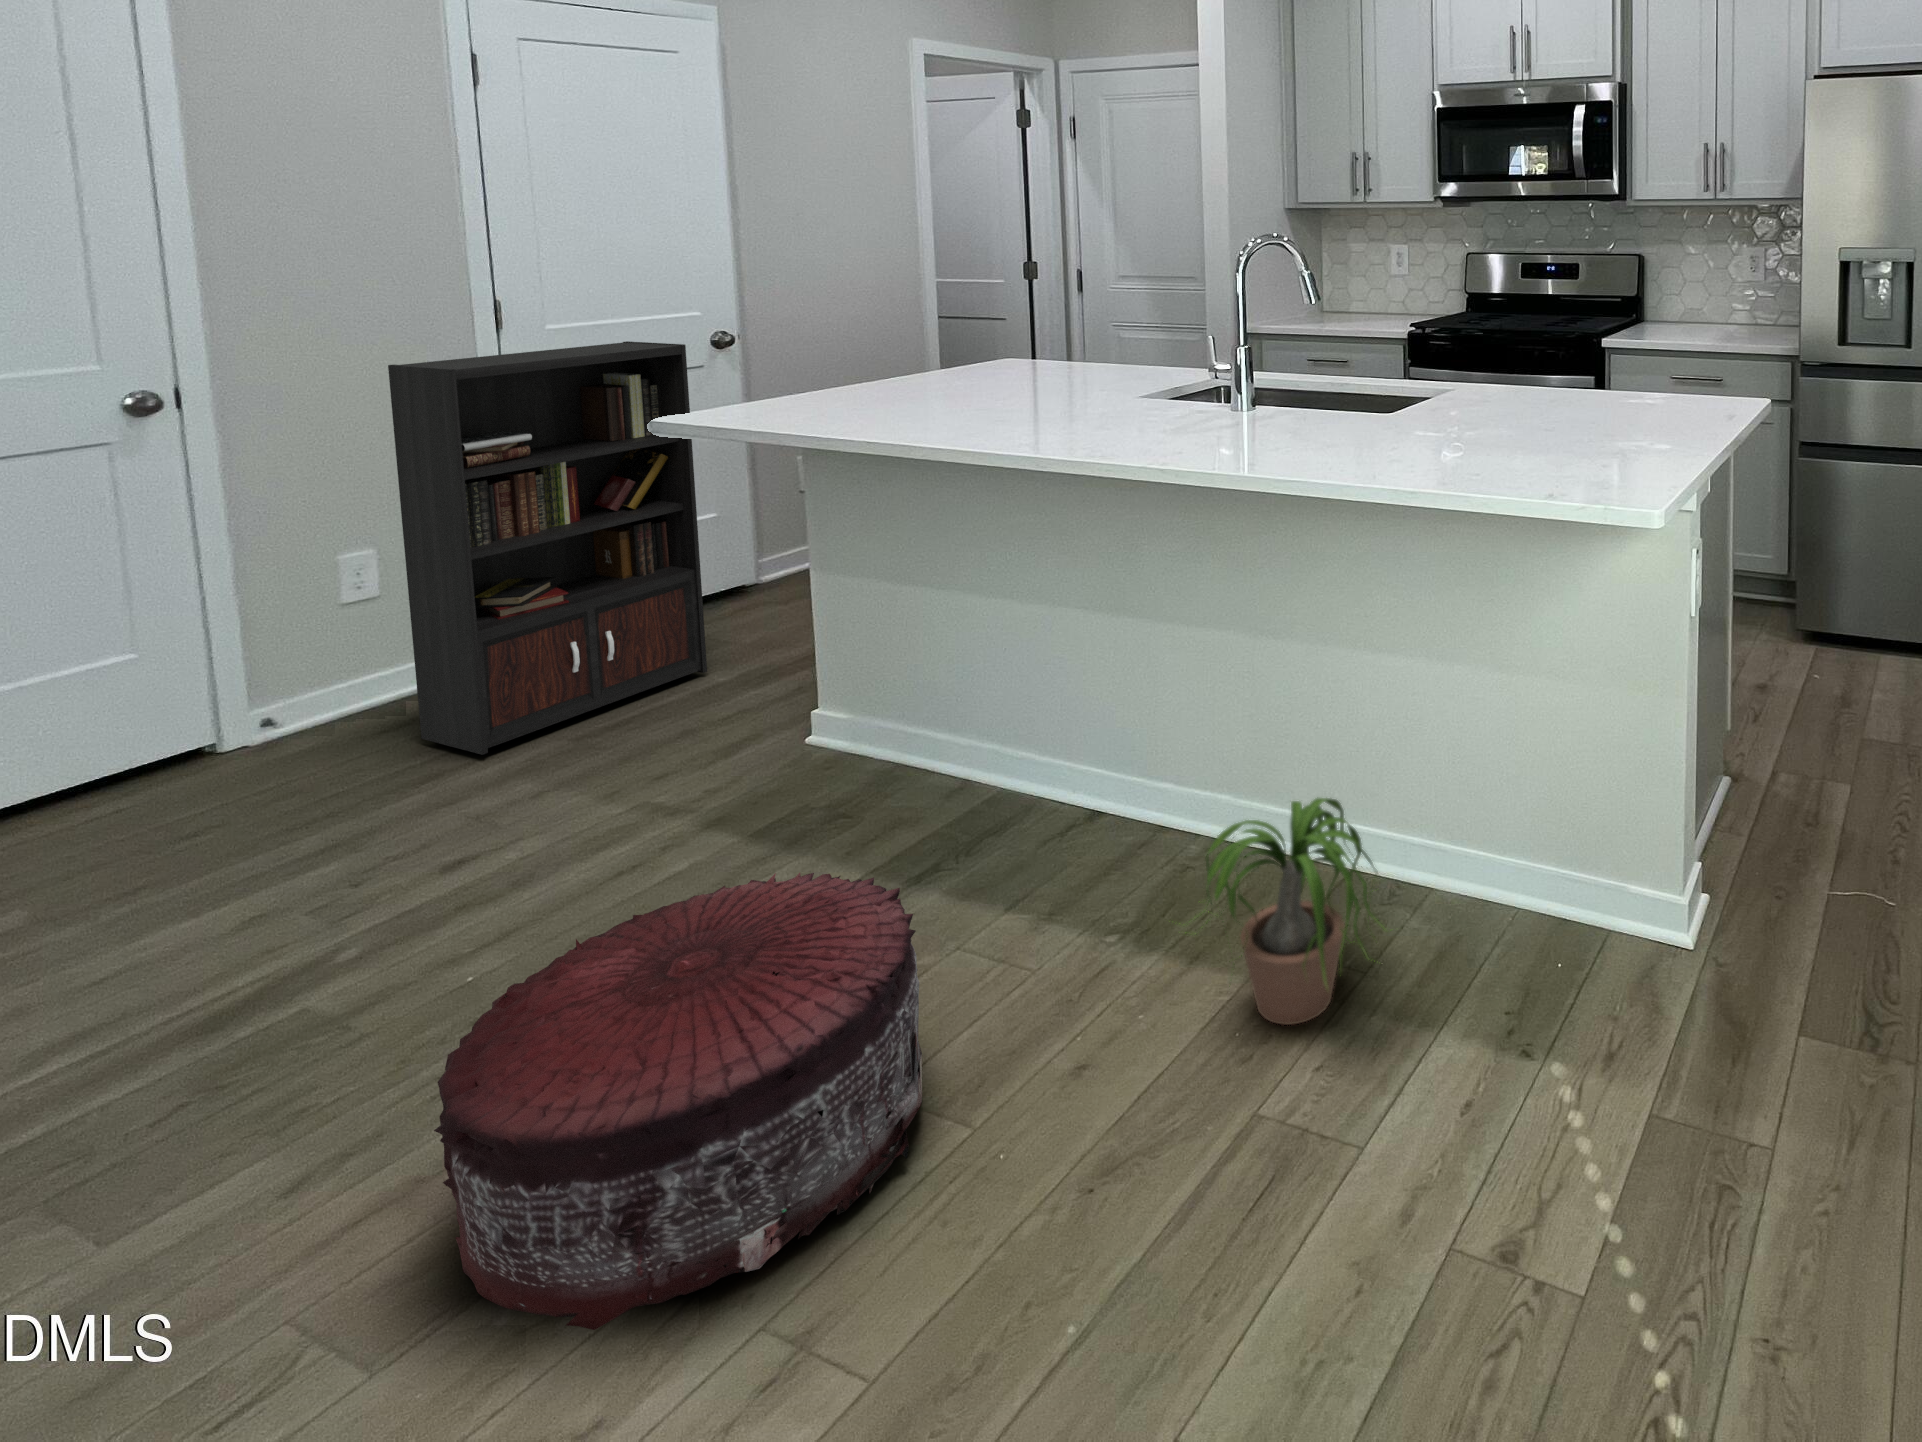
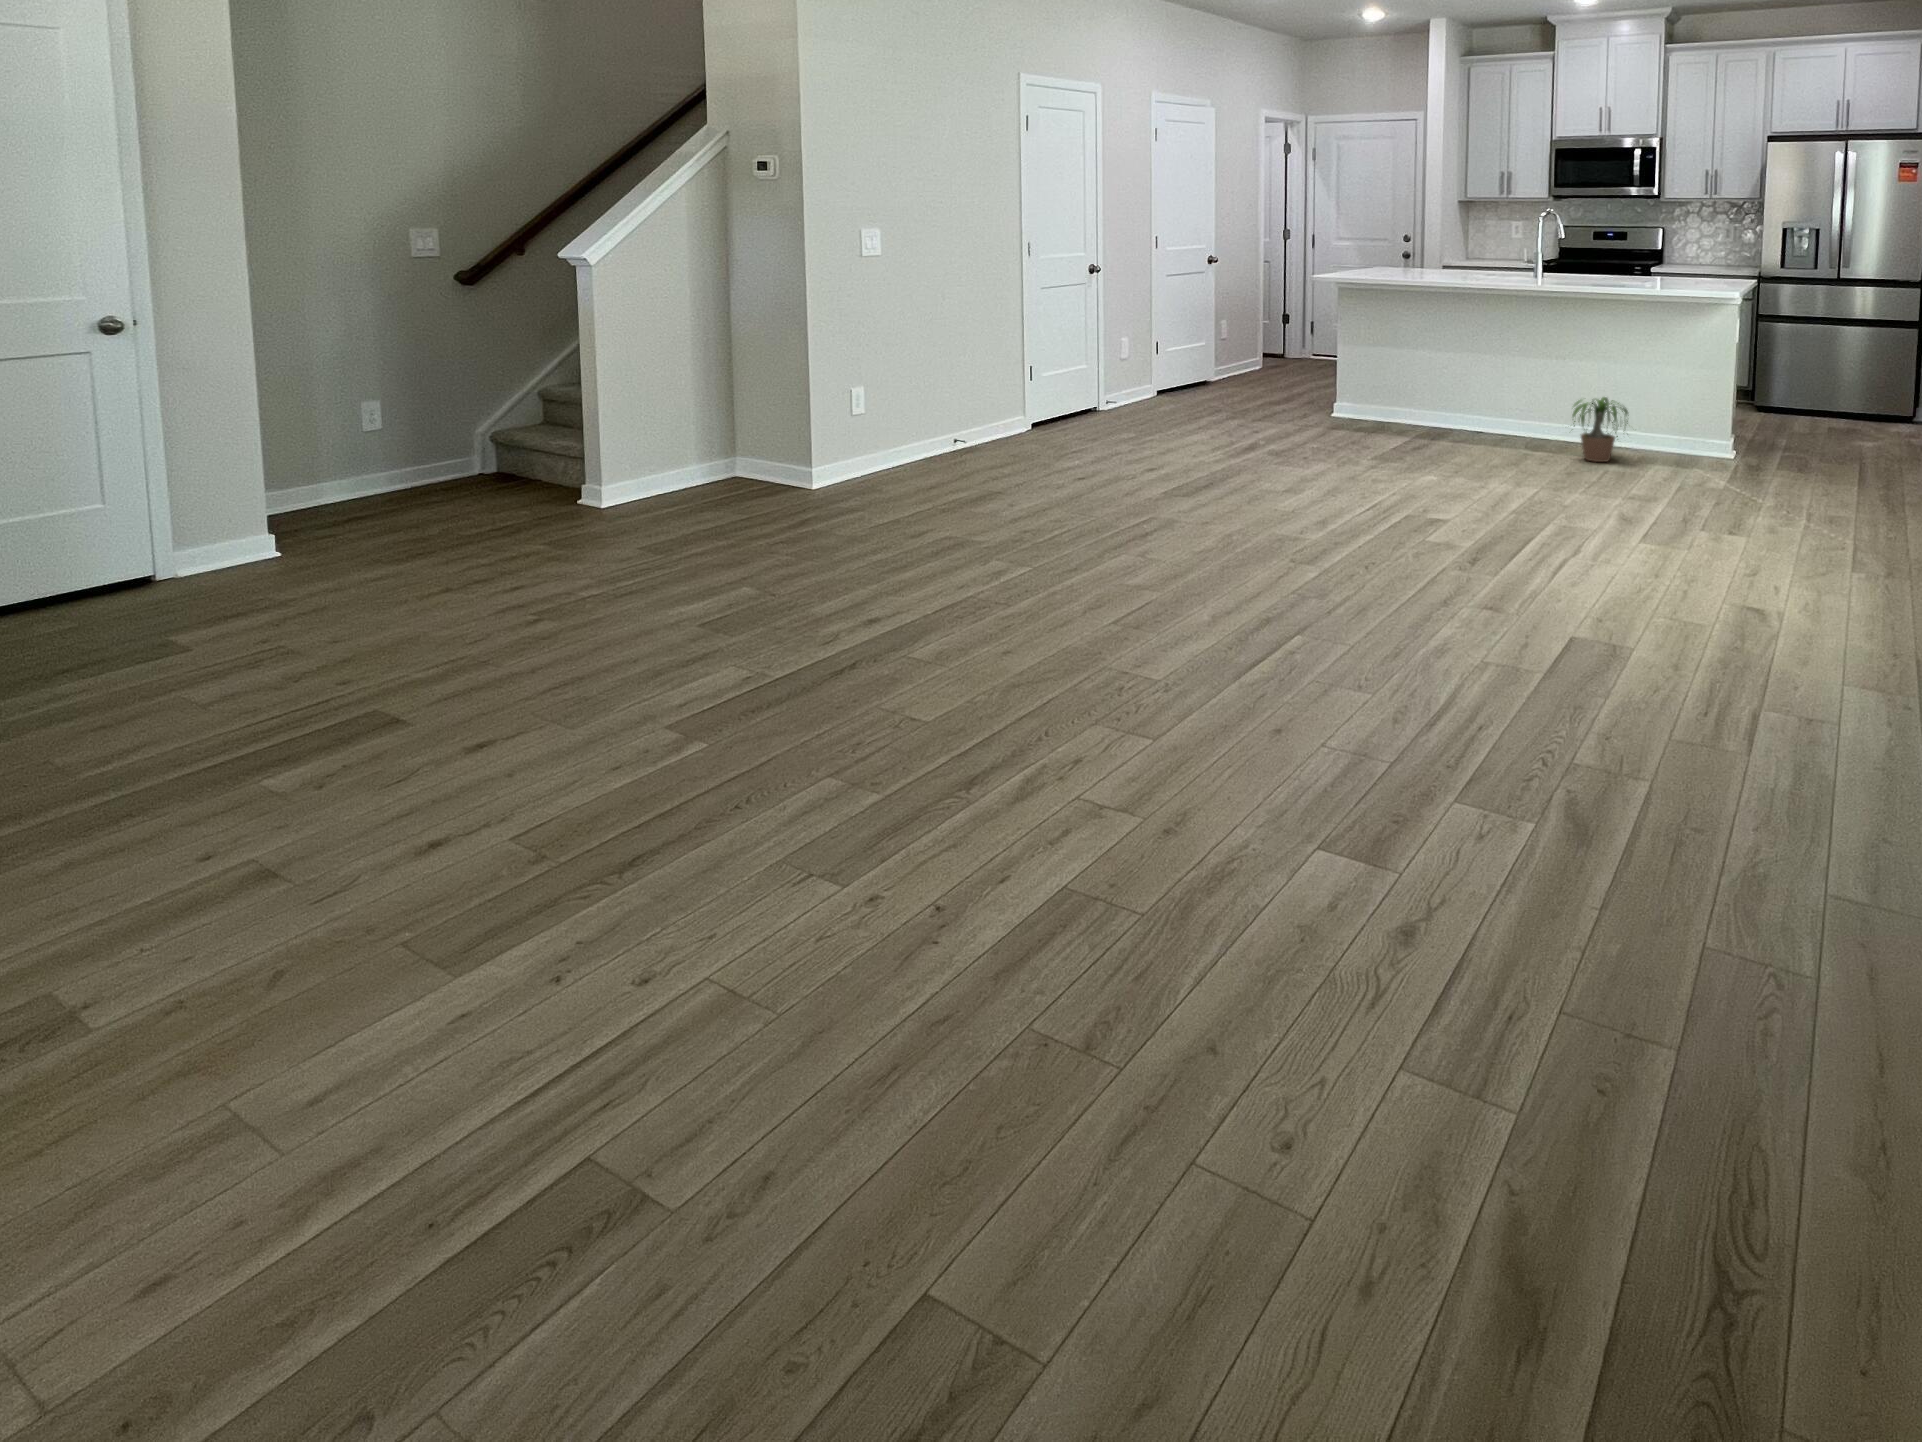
bookcase: present [388,341,707,755] -> none [1172,255,1249,414]
pouf: present [434,873,922,1330] -> none [1390,405,1510,479]

